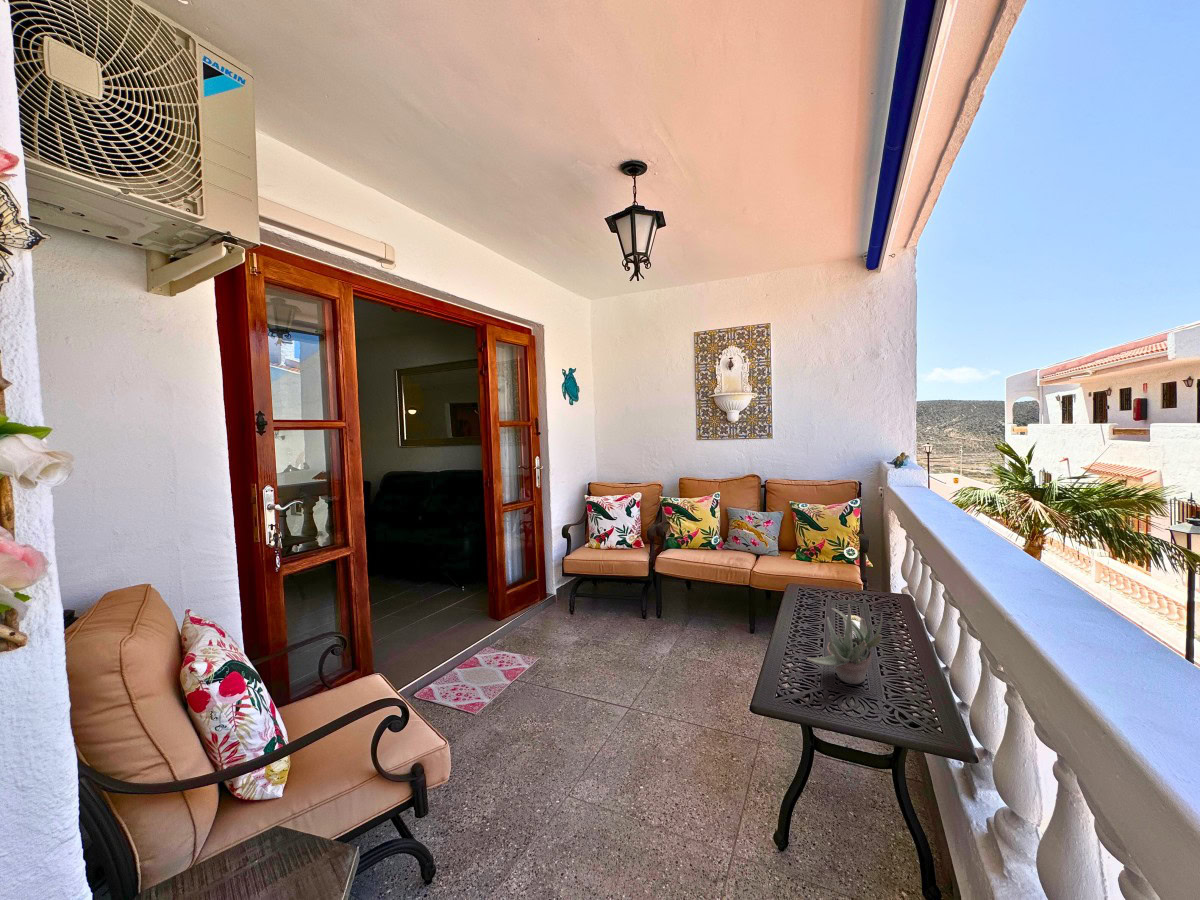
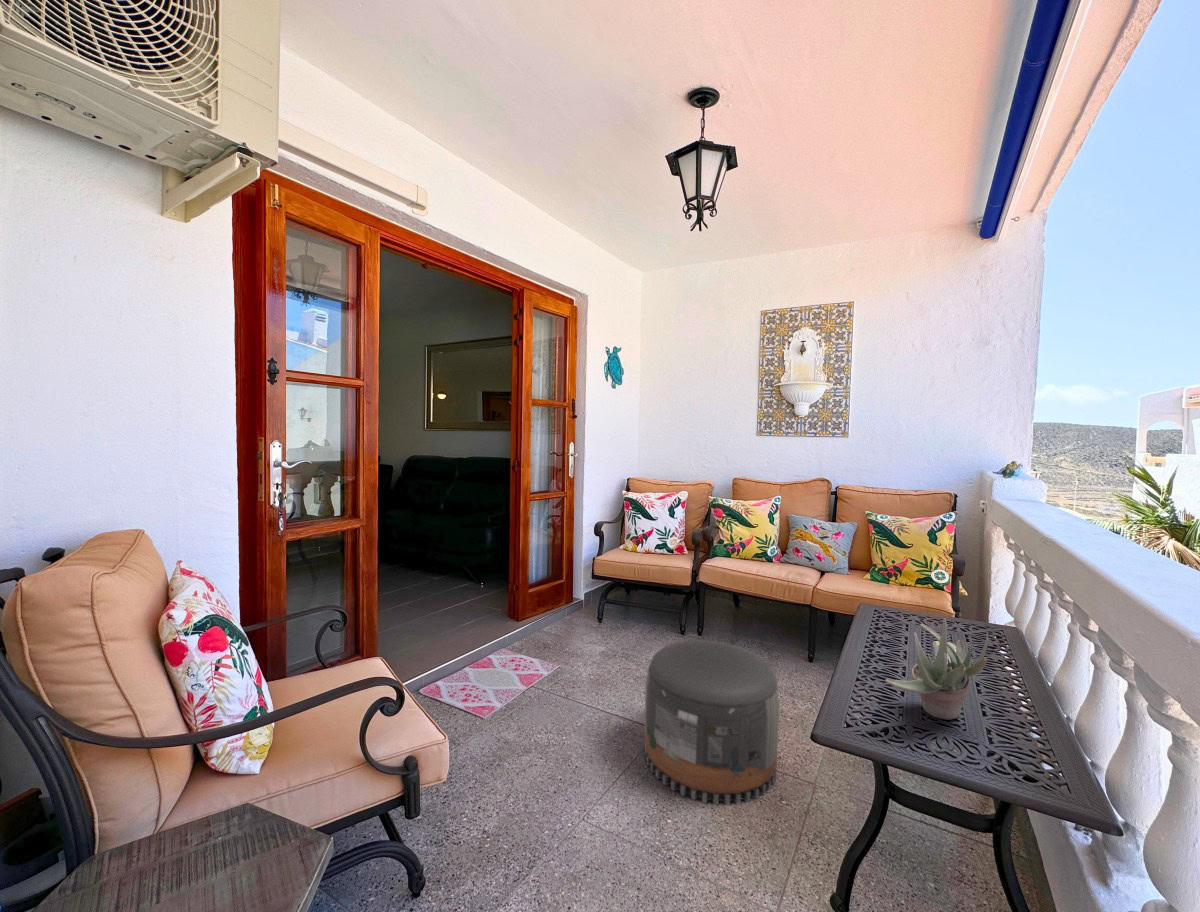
pouf: none [617,626,728,767] -> present [644,640,779,805]

